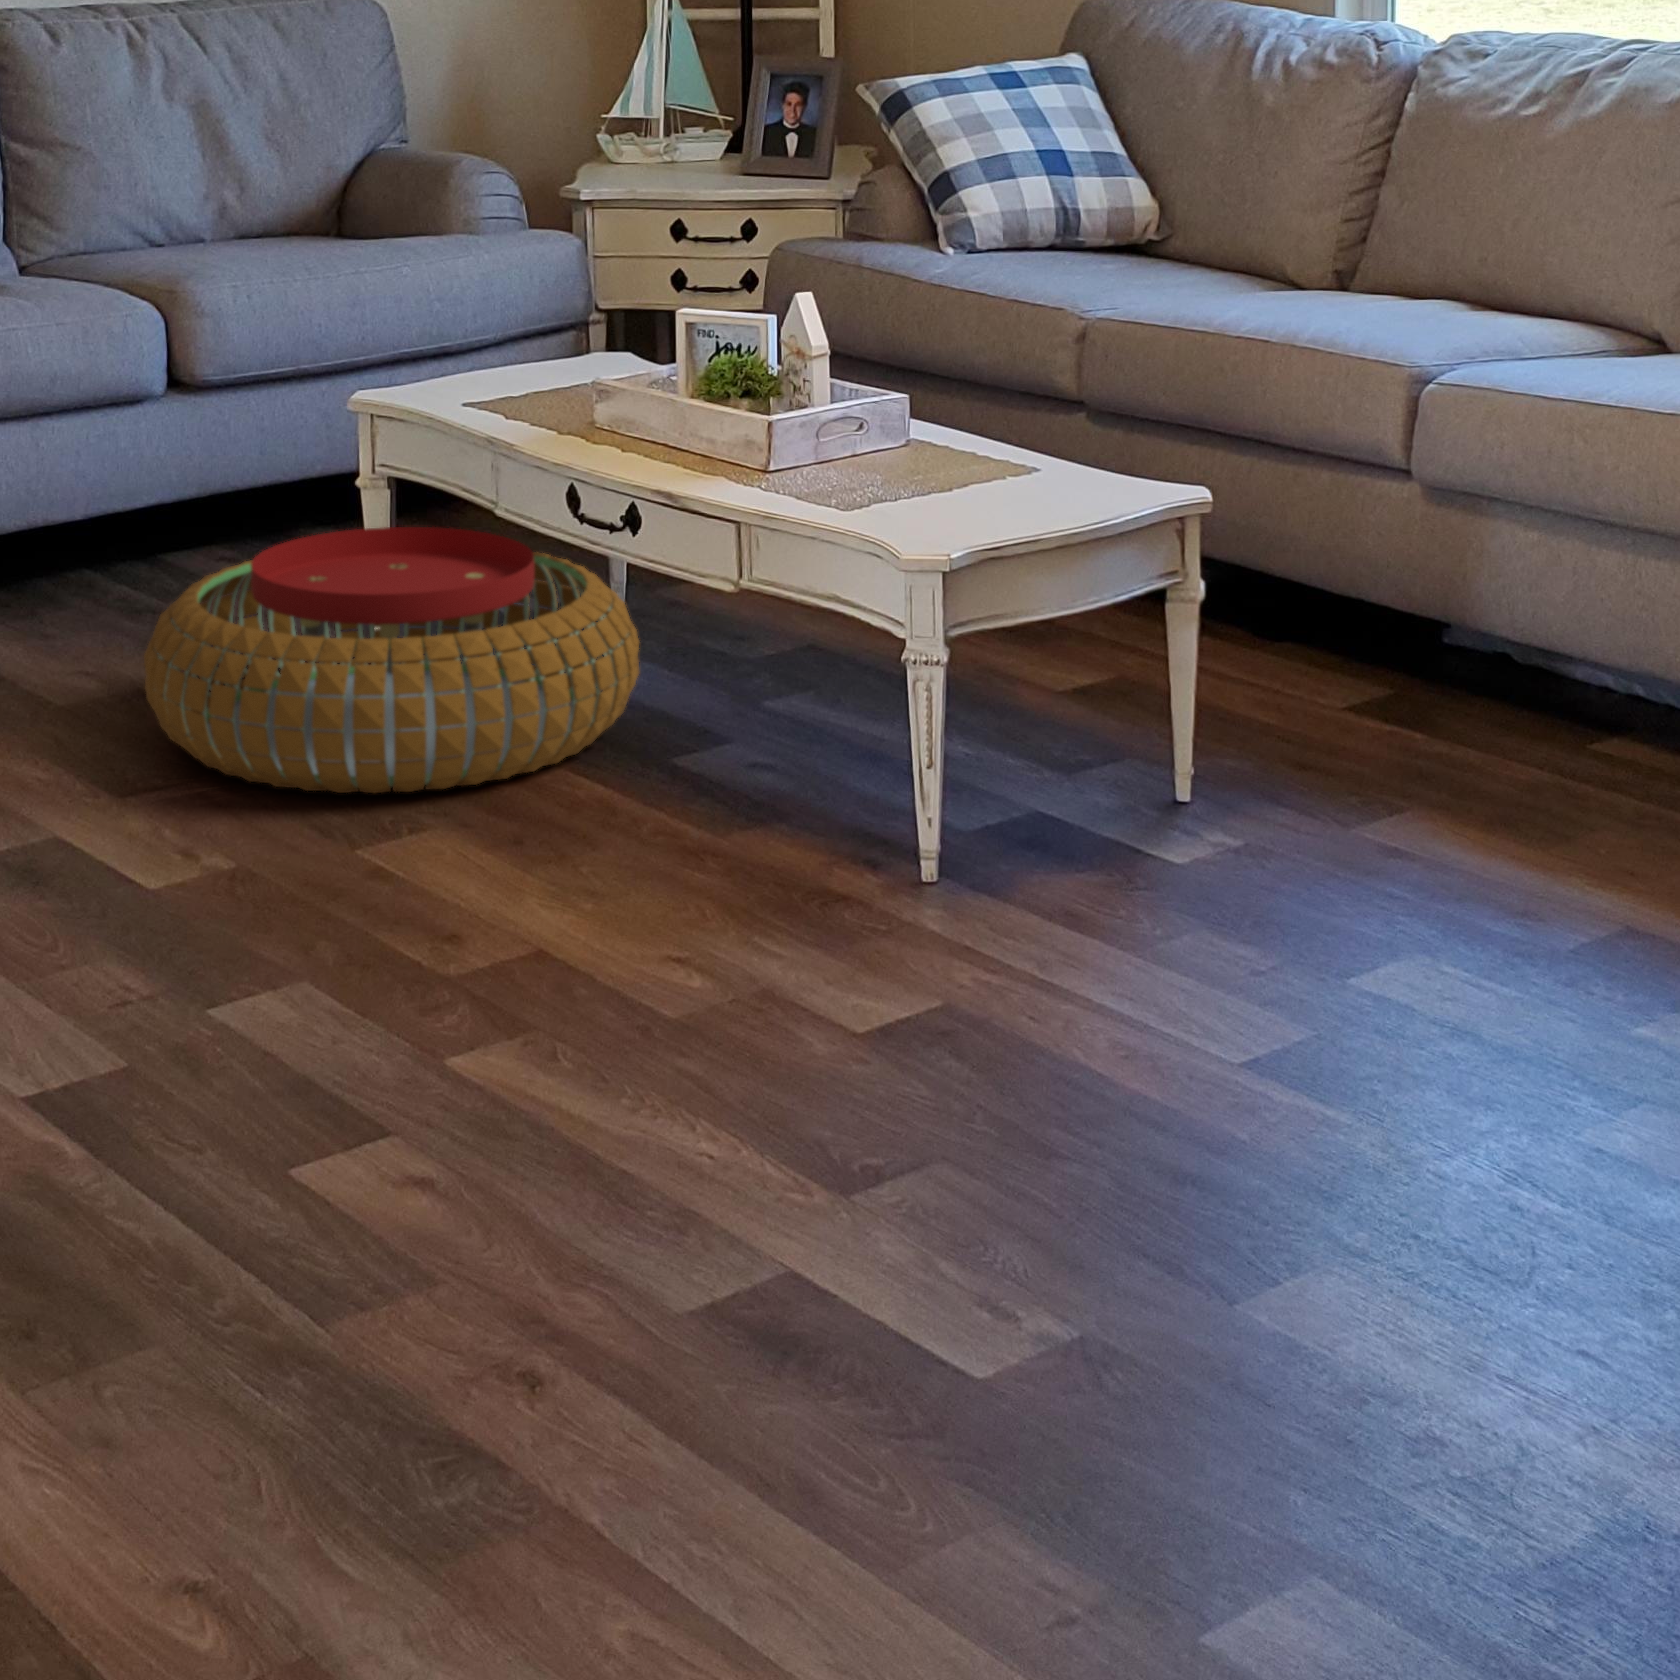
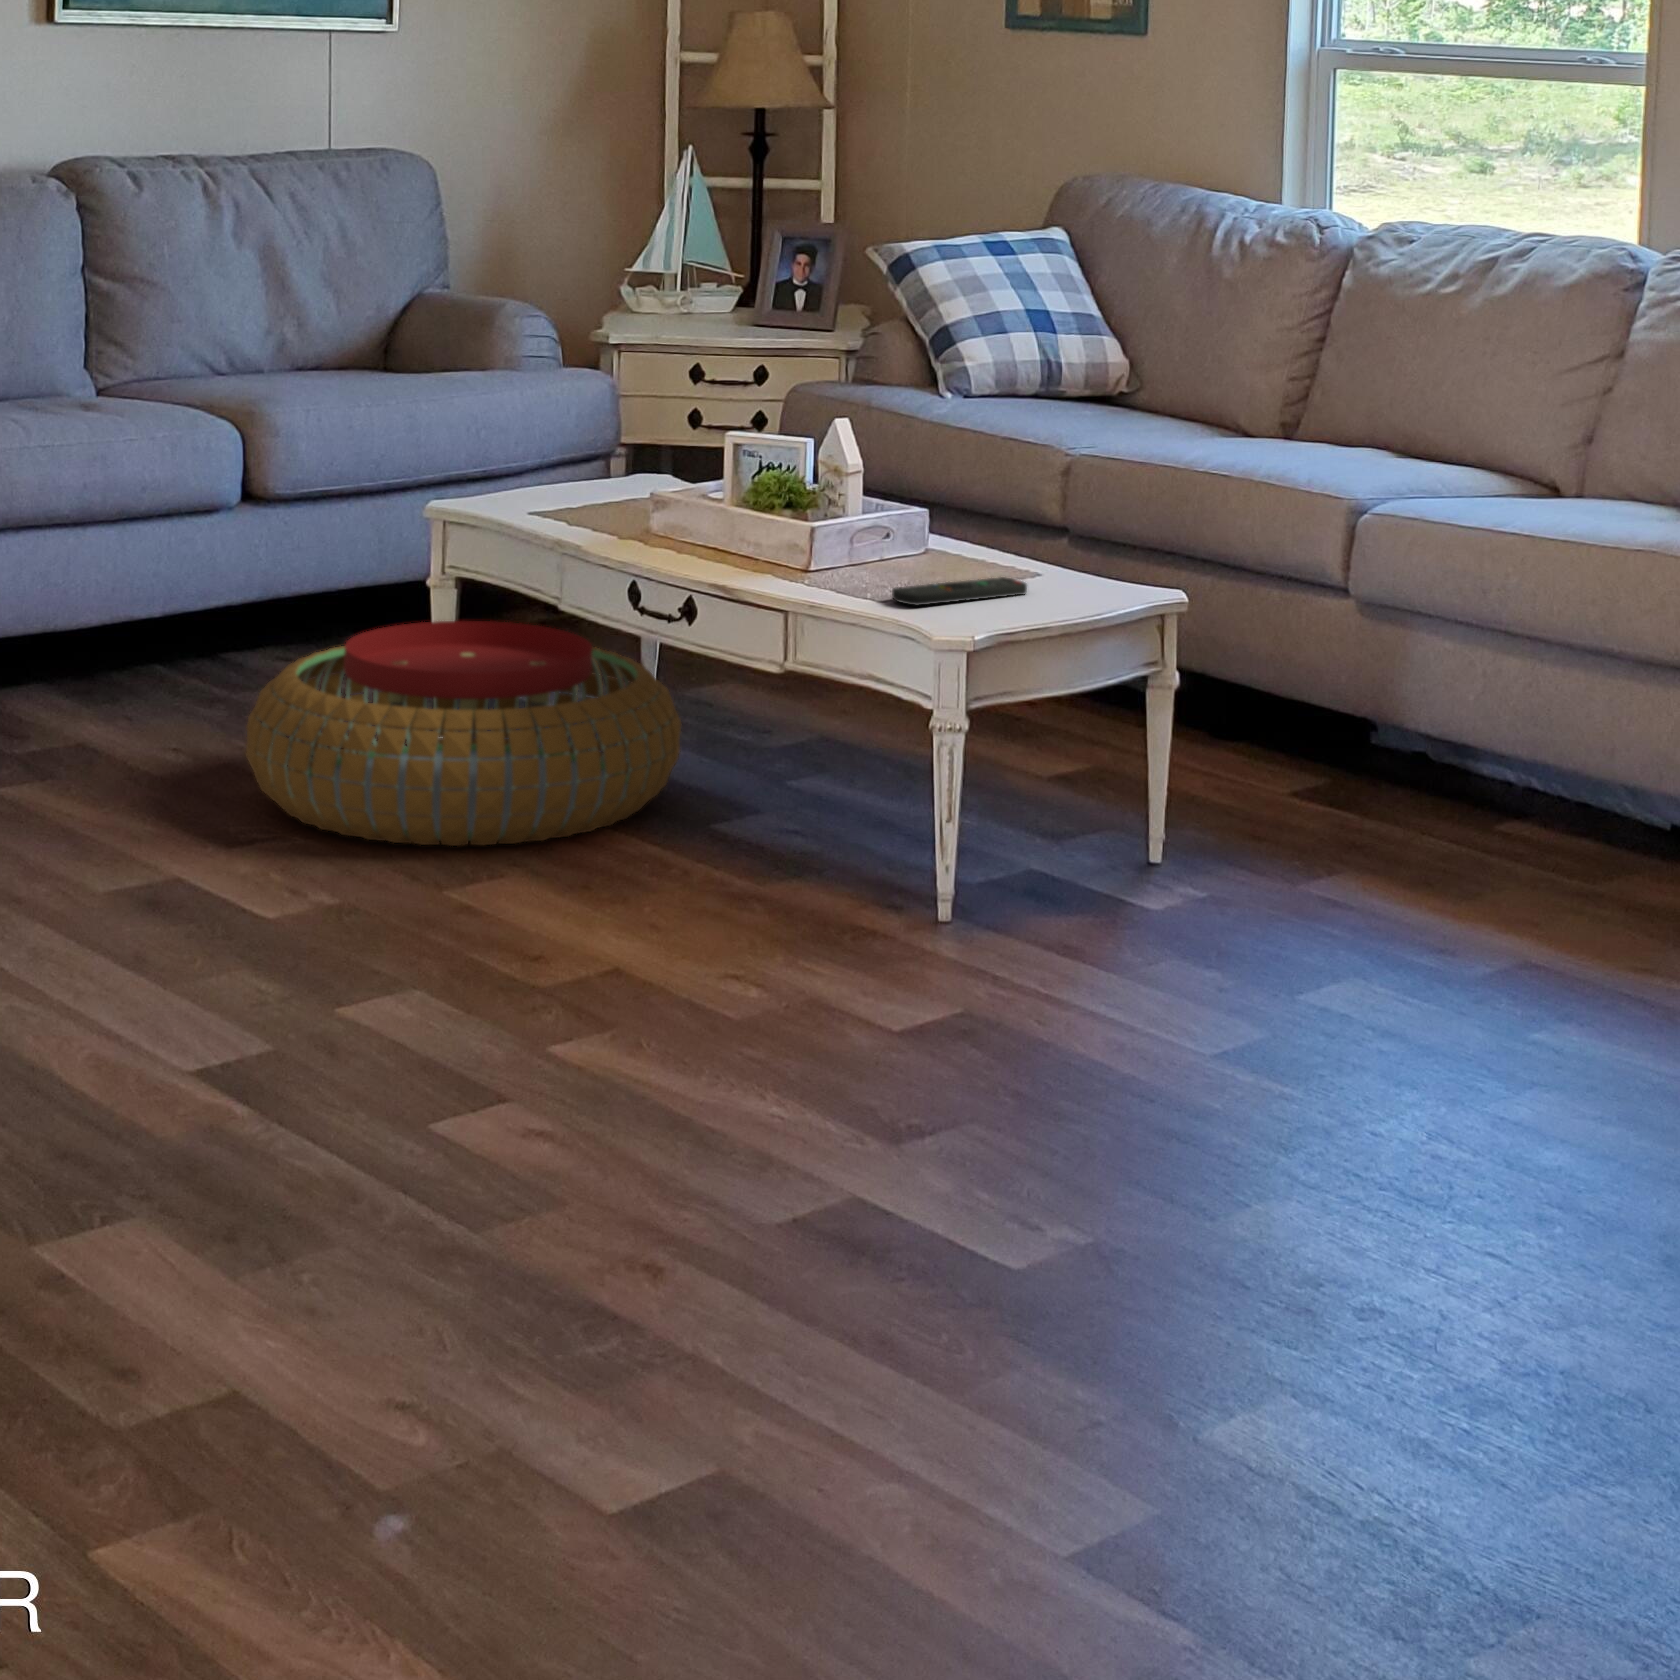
remote control: none [862,474,1024,513] -> present [892,577,1027,605]

